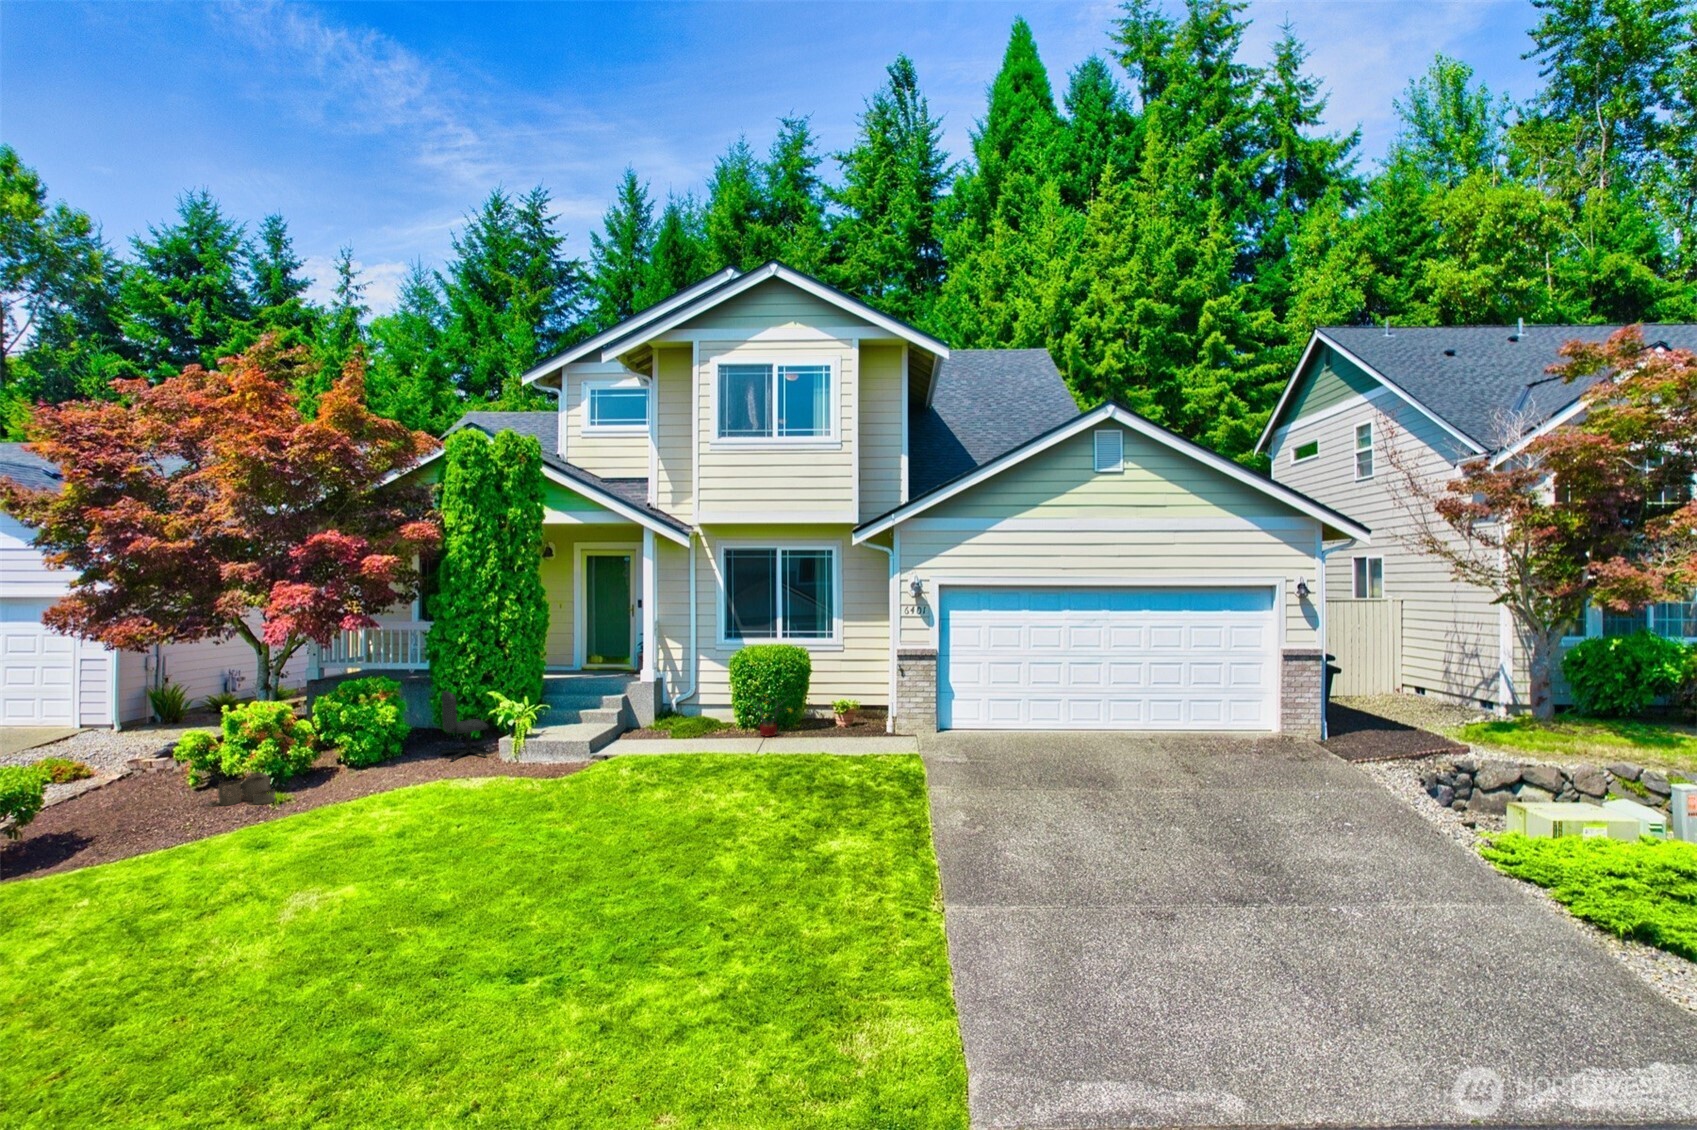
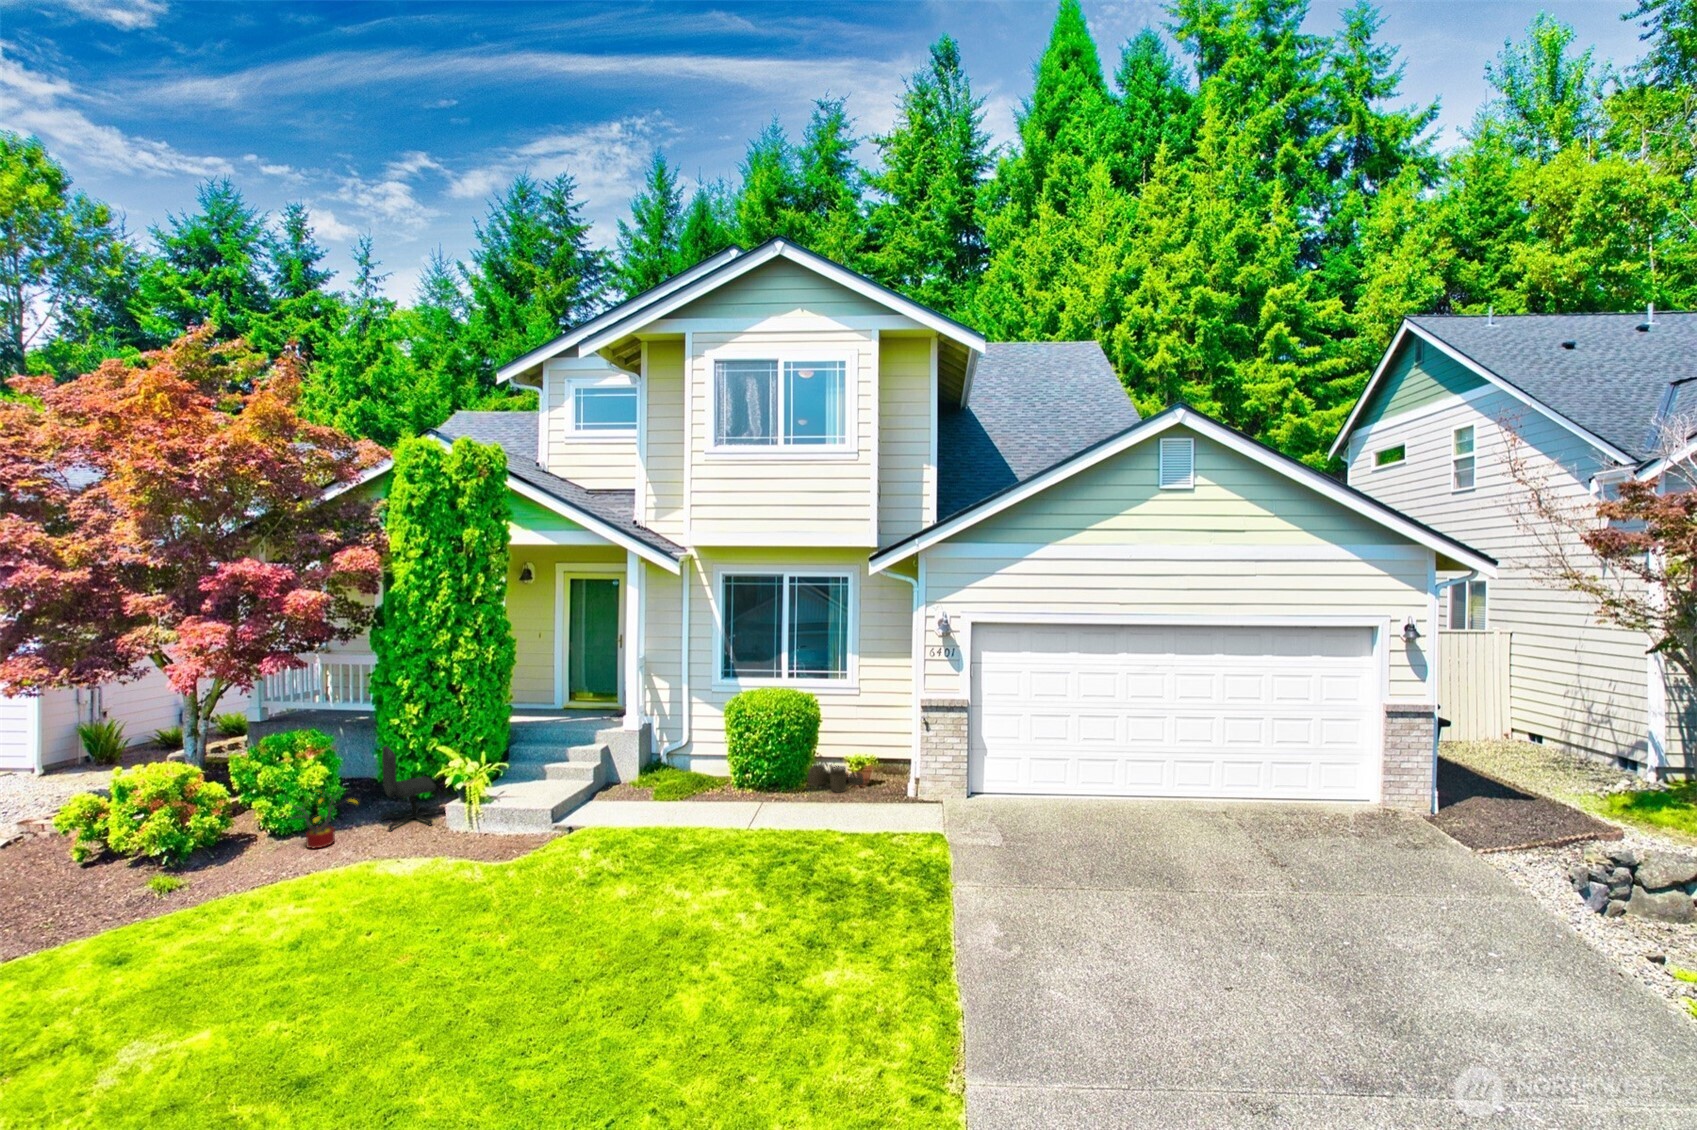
decorative plant: present [758,695,792,736] -> present [286,781,357,848]
woven basket: present [218,772,275,806] -> present [808,765,863,792]

